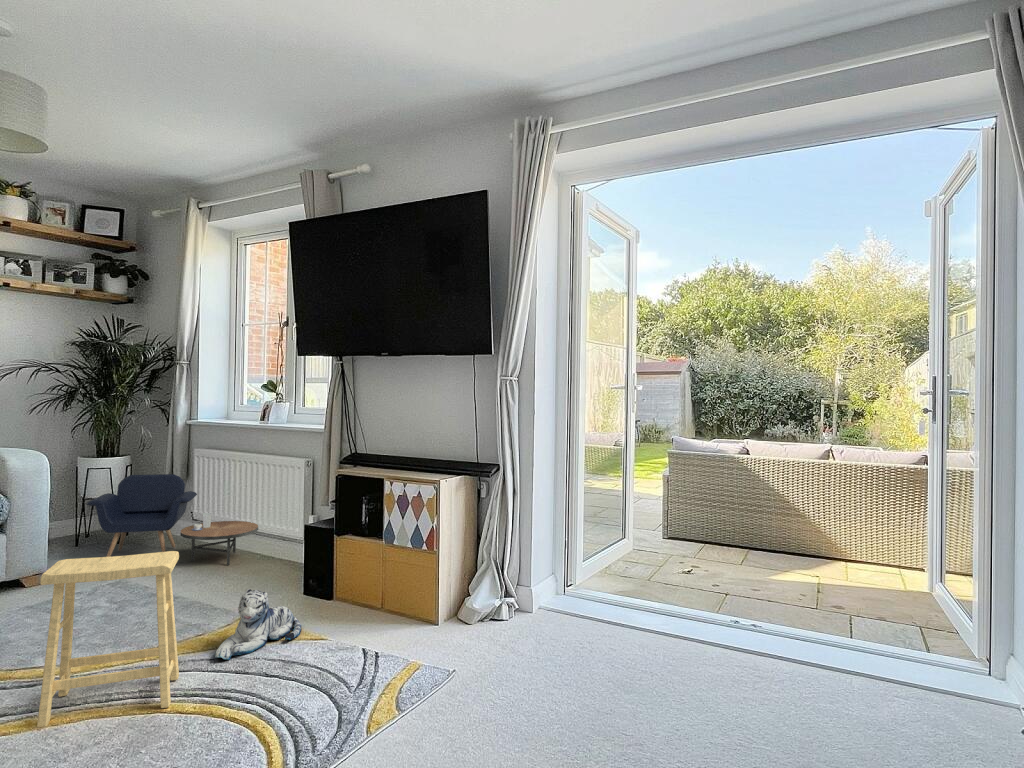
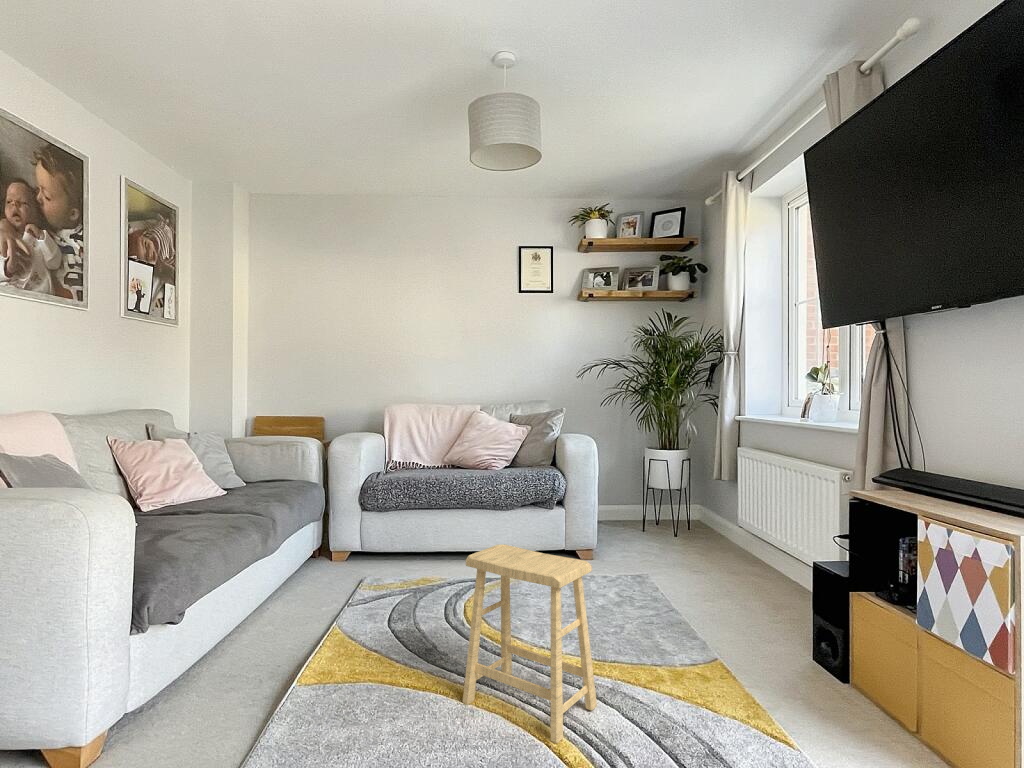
armchair: present [87,474,258,565] -> none [634,466,793,583]
plush toy: present [215,589,301,660] -> none [644,629,773,719]

